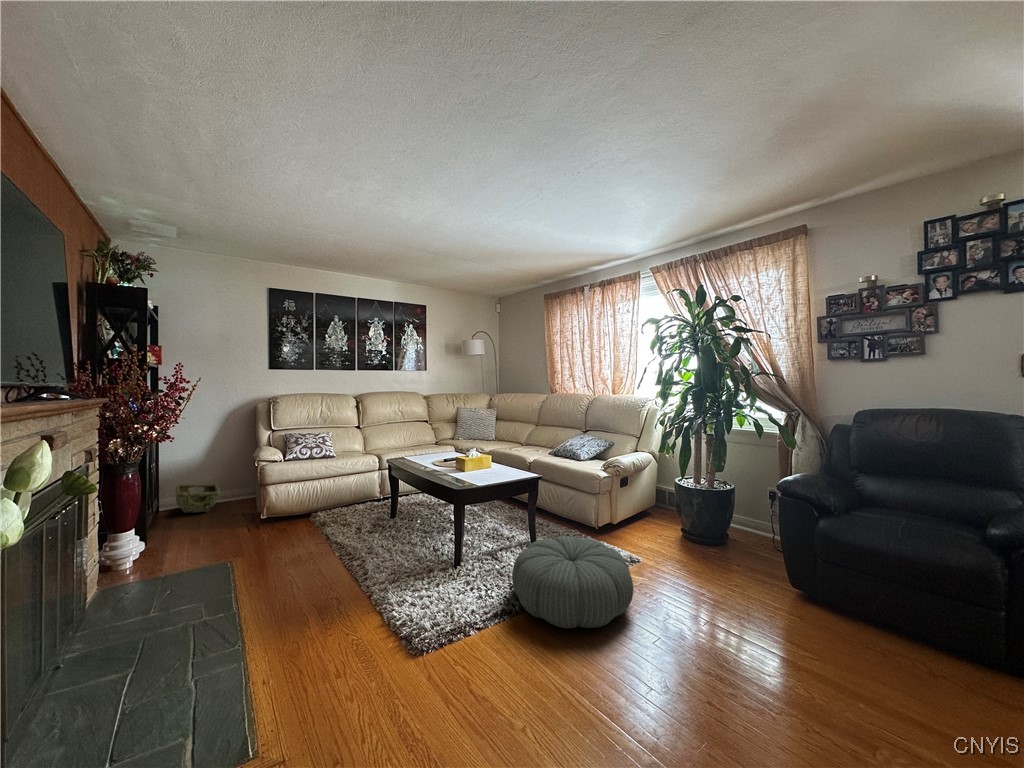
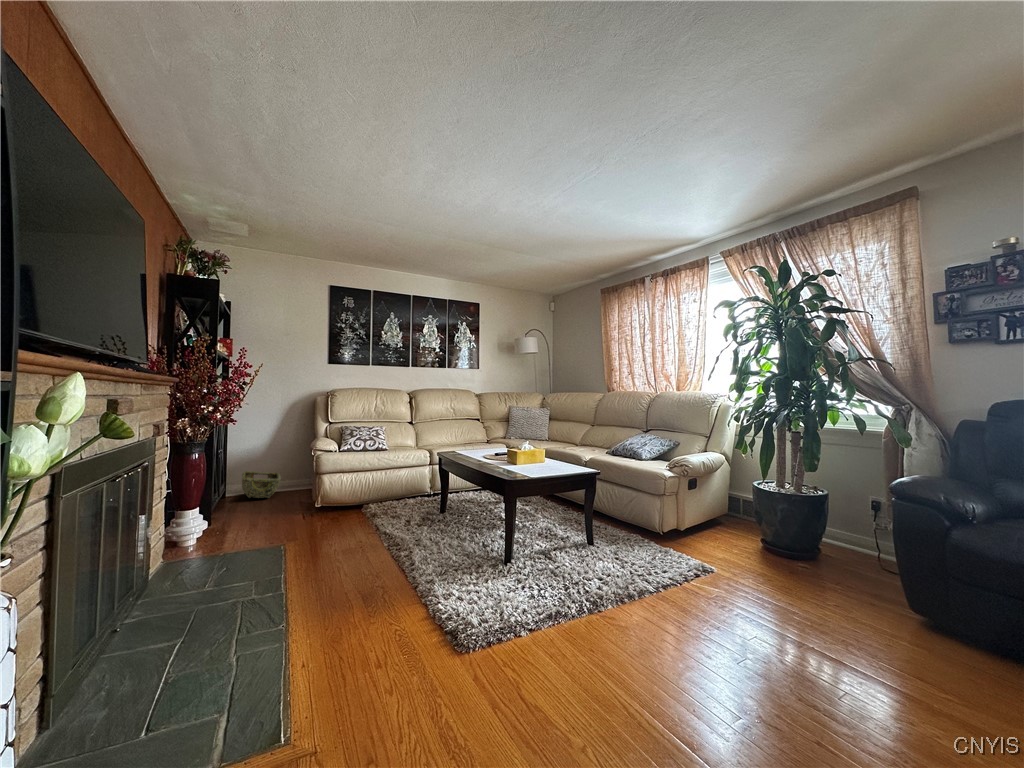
pouf: present [512,536,633,628] -> none [569,535,713,641]

